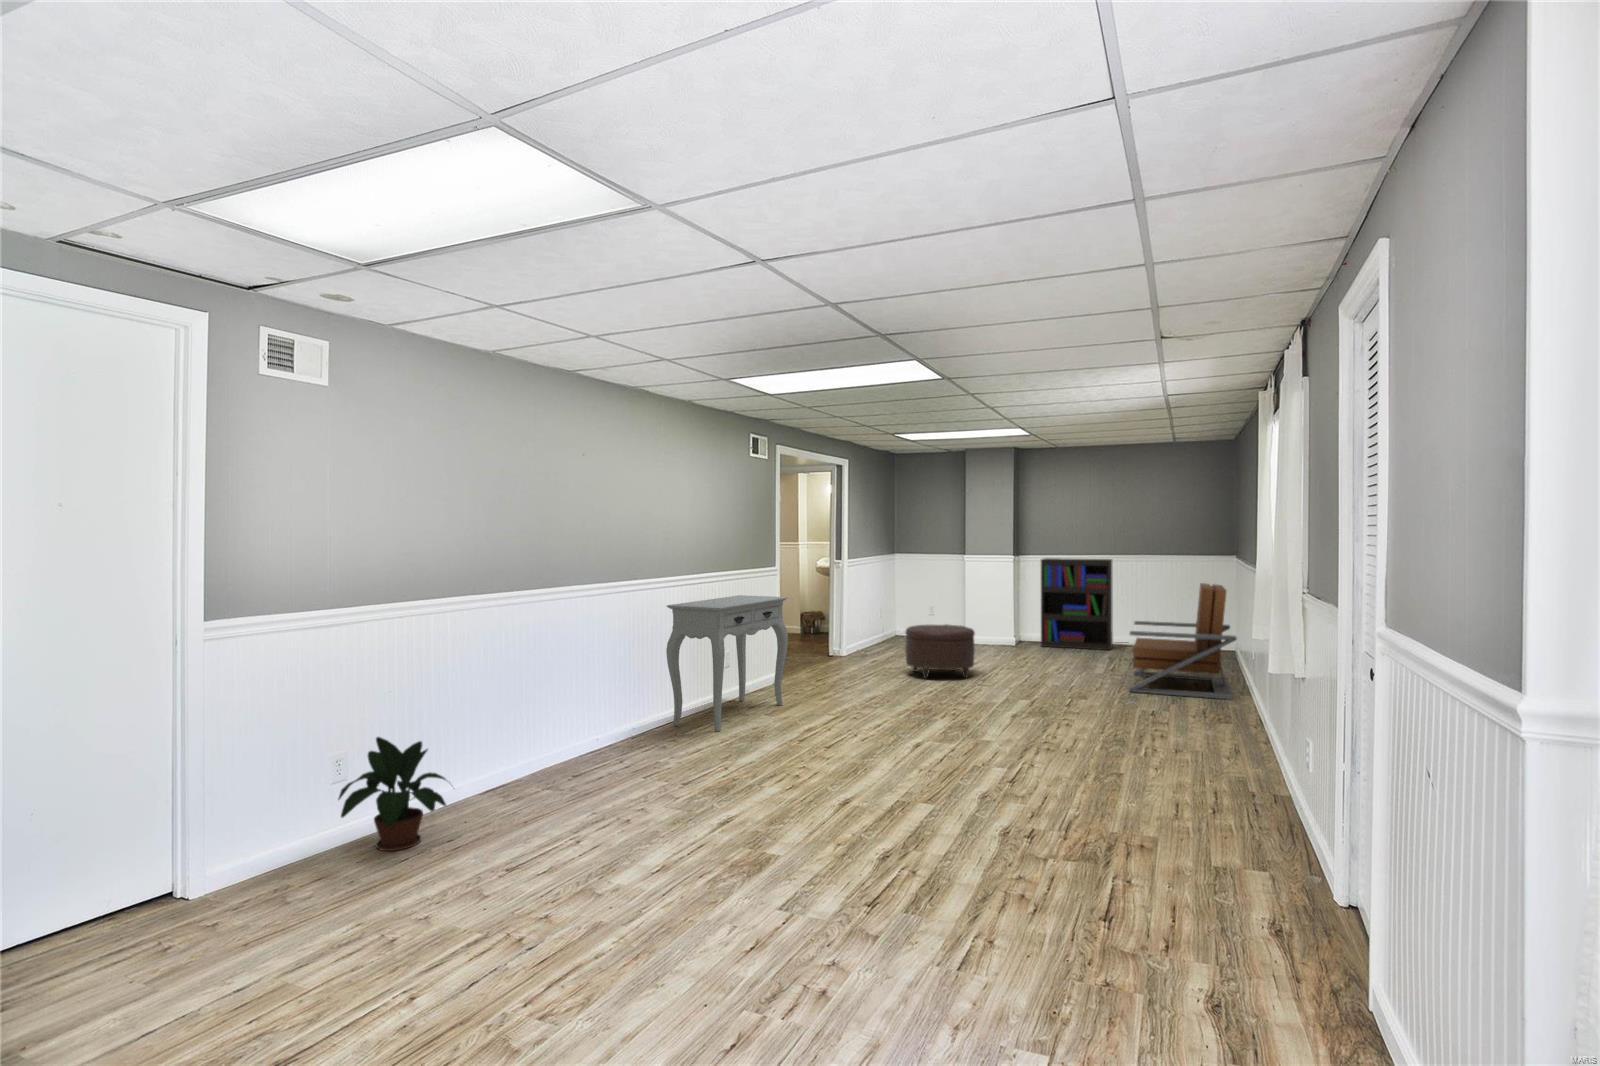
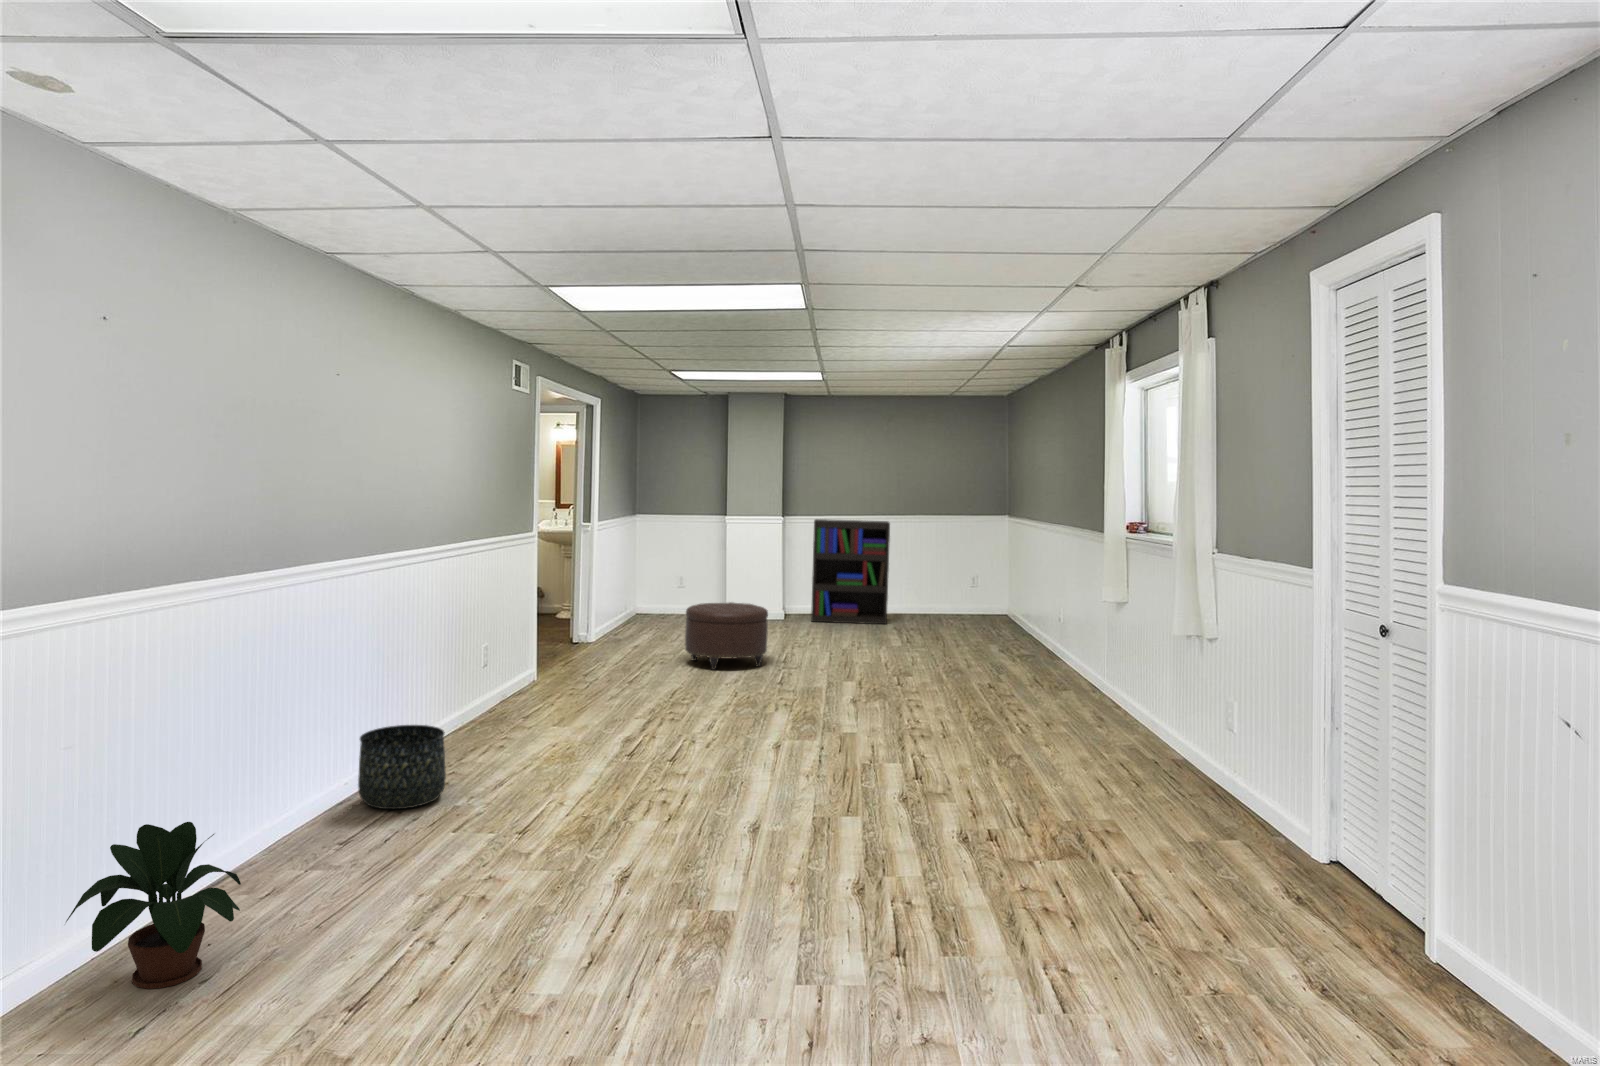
lounge chair: present [1130,583,1237,699] -> none [930,553,1048,678]
console table: present [666,595,788,731] -> none [433,575,574,758]
basket: none [593,698,654,758] -> present [358,725,446,809]

